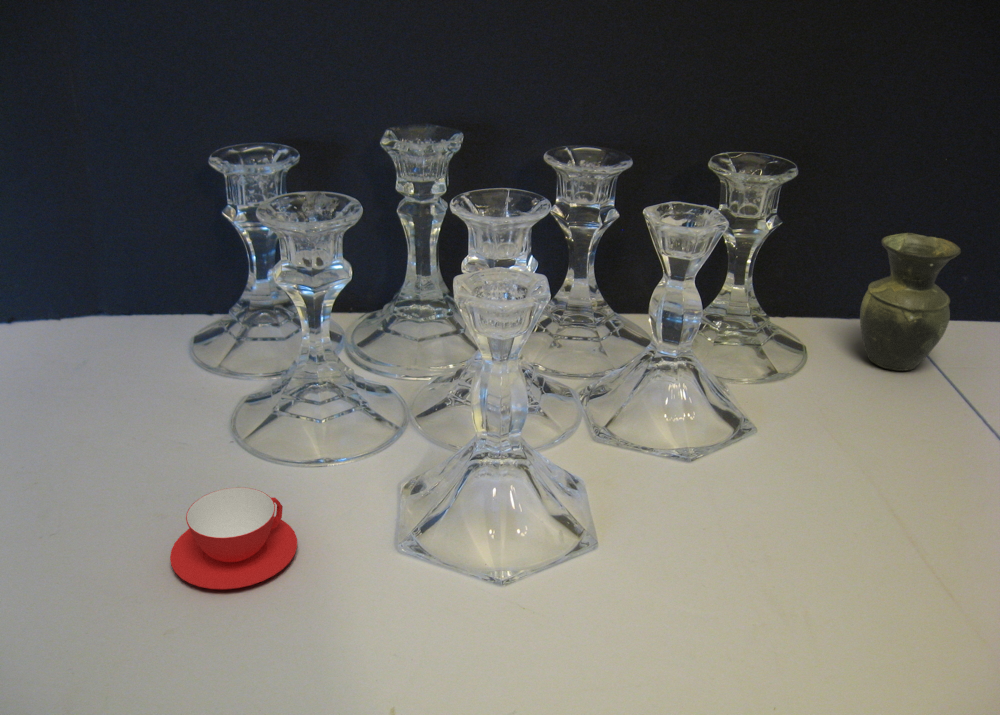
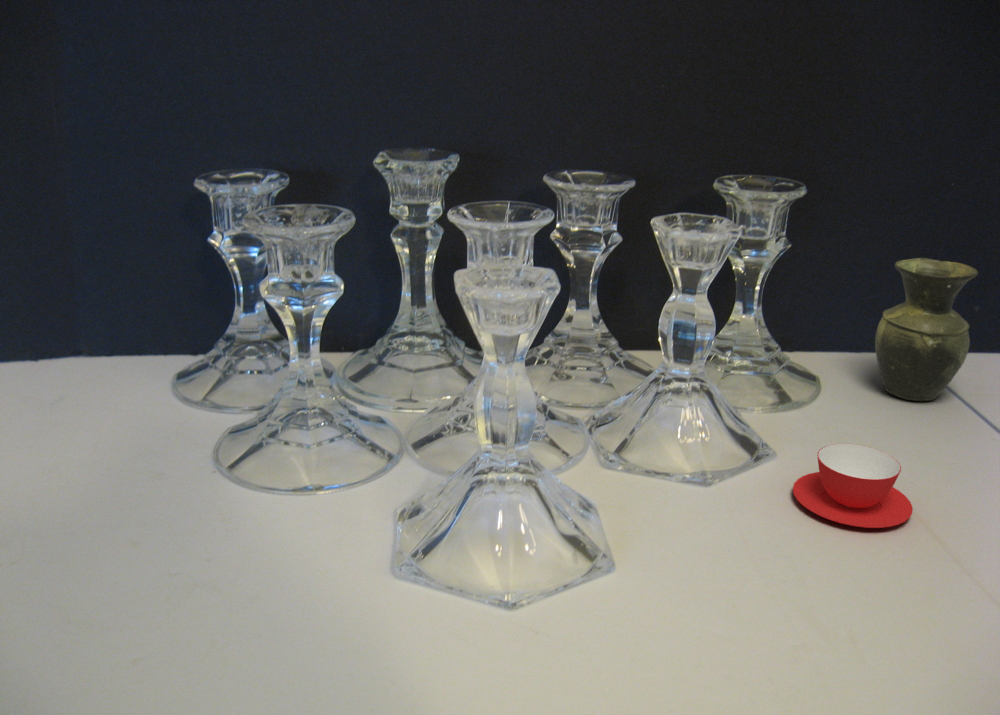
teacup: present [170,487,297,589] -> present [793,444,912,528]

